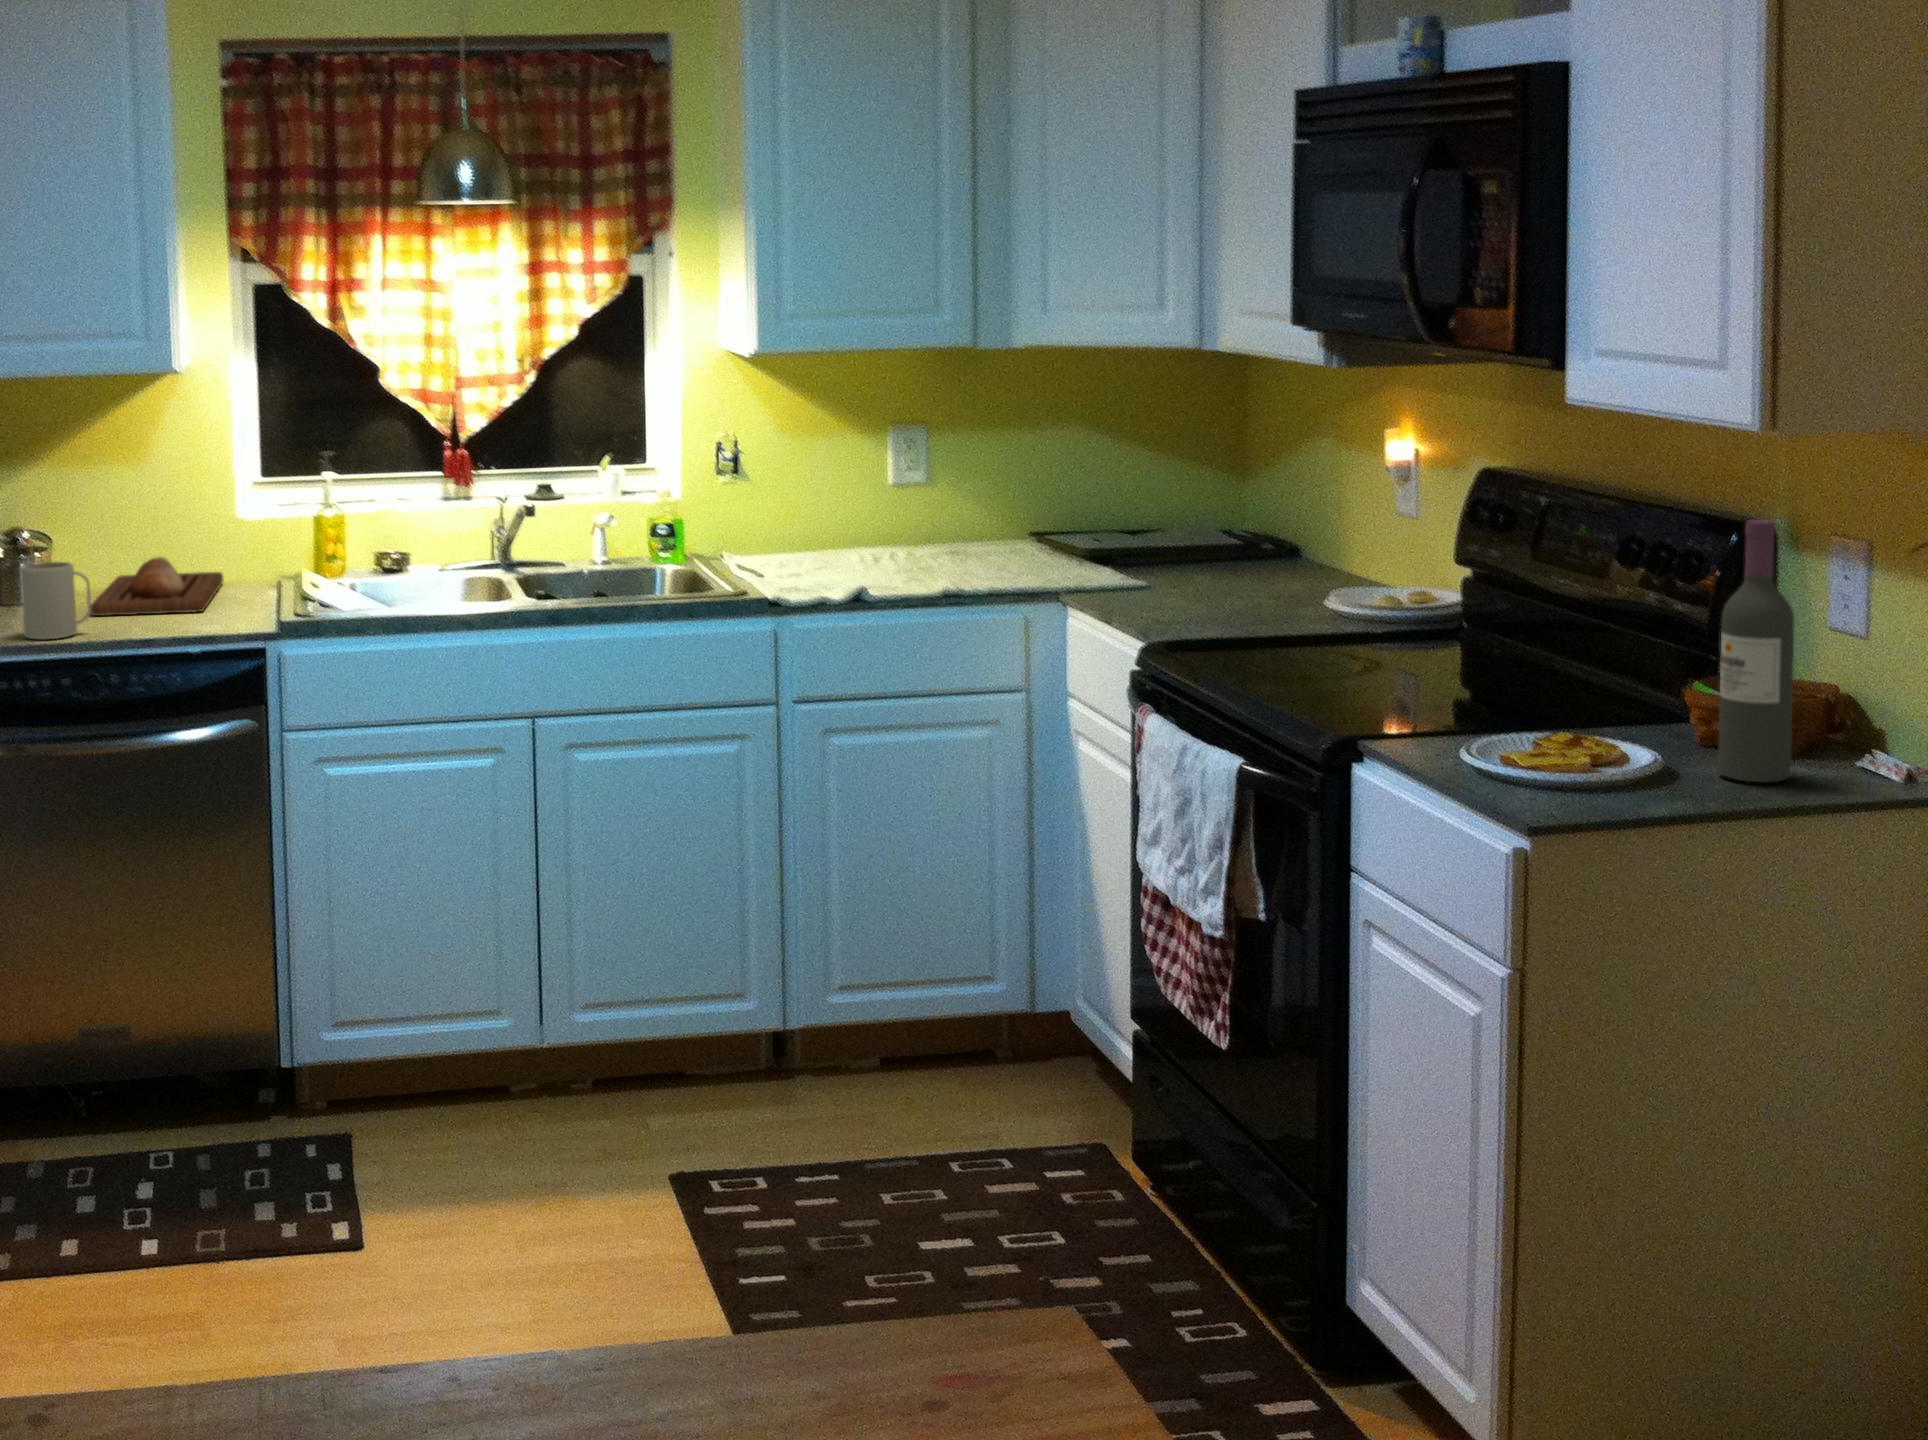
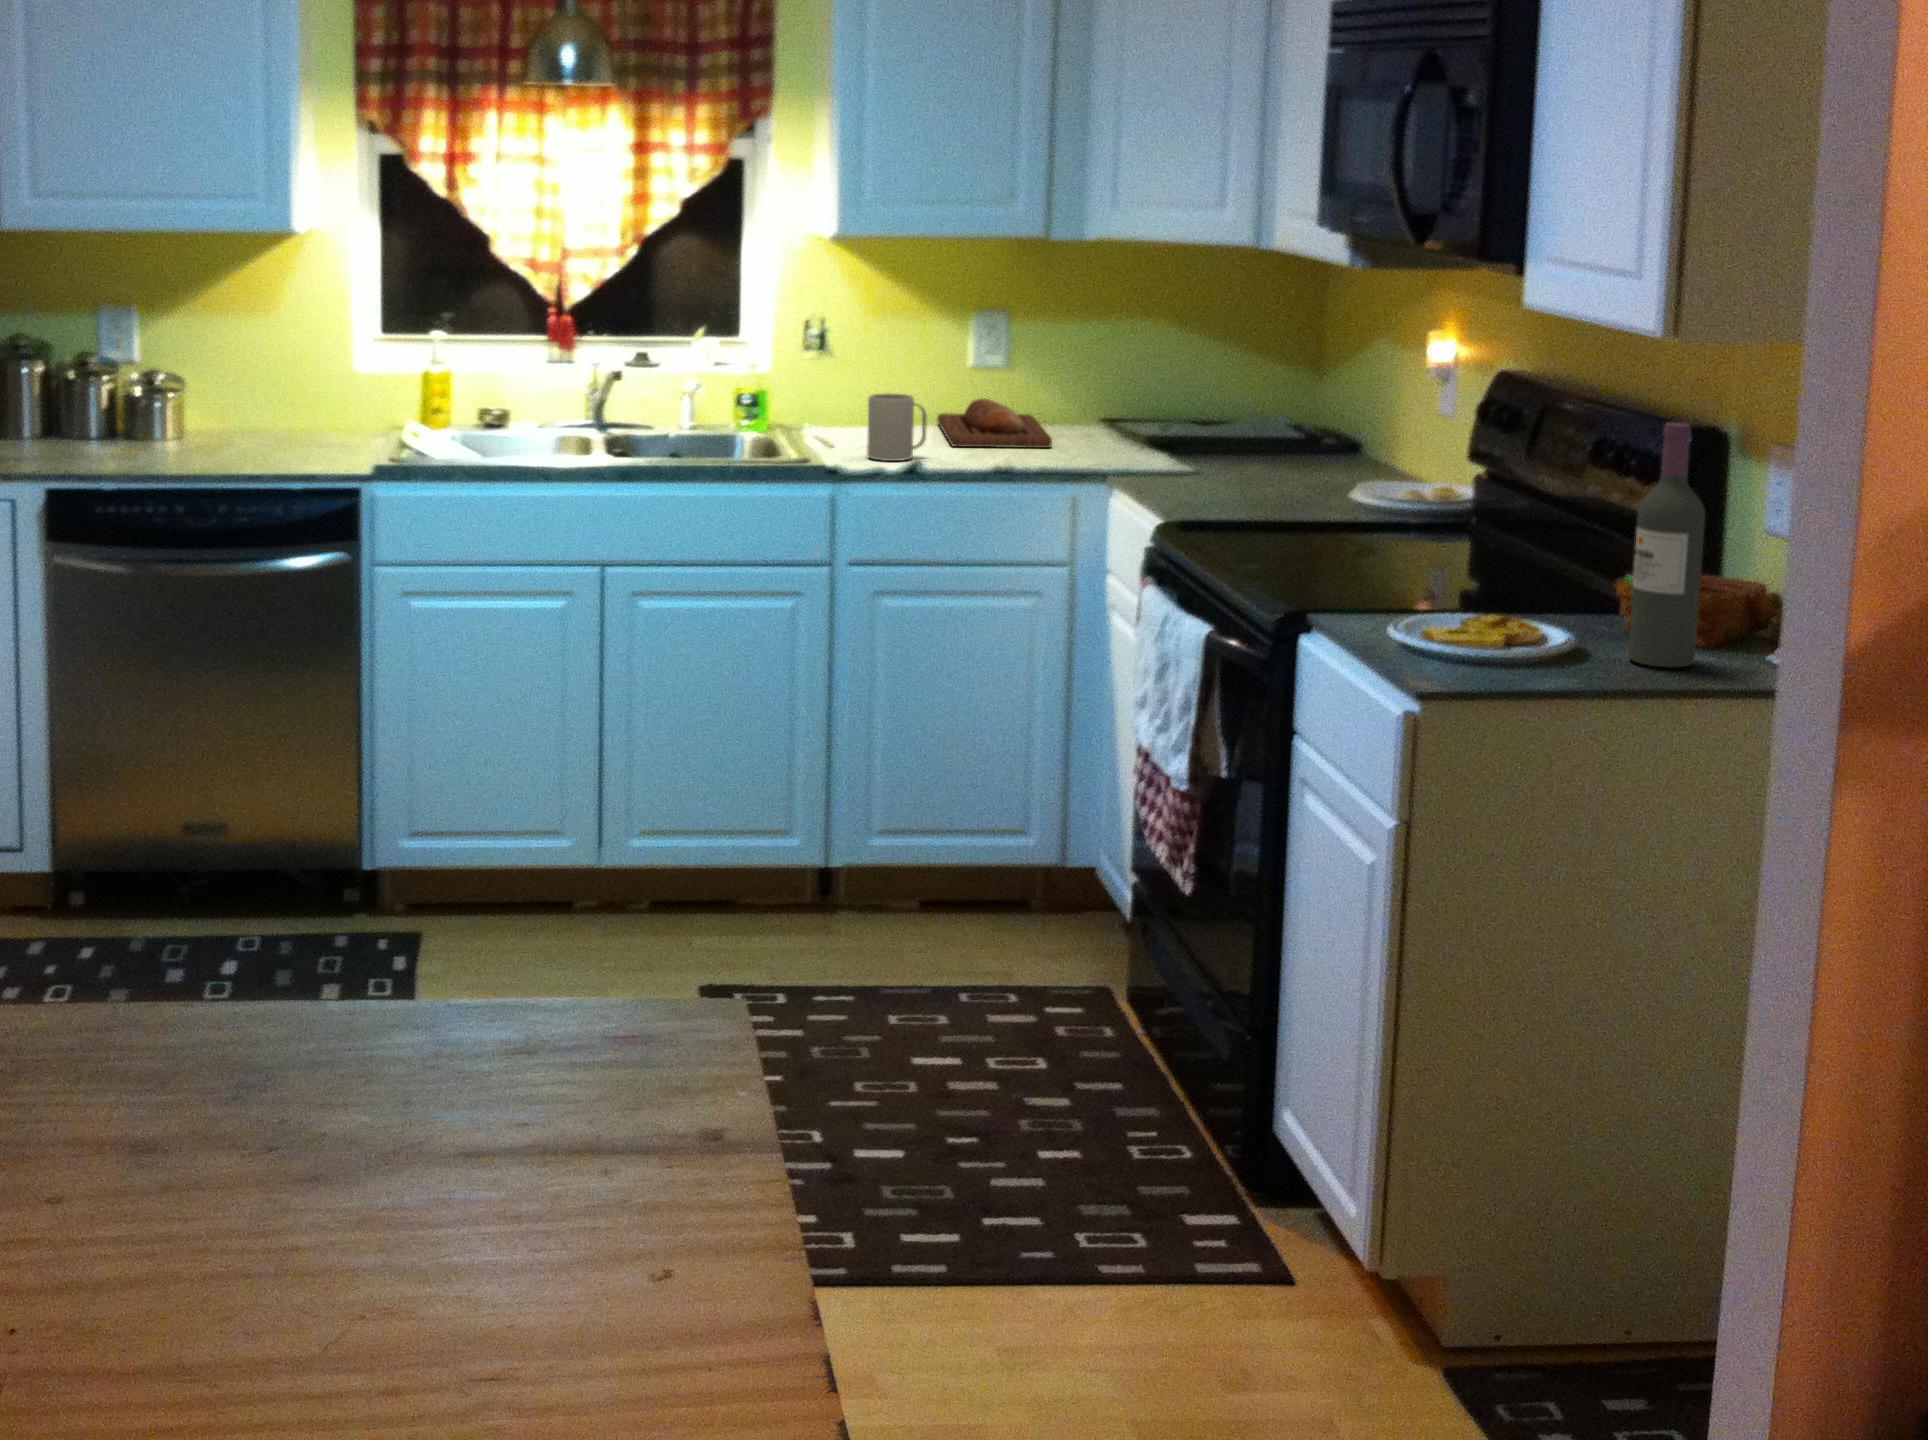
bread loaf: present [91,557,223,616] -> present [937,399,1052,448]
mug: present [21,562,91,639] -> present [867,393,927,461]

